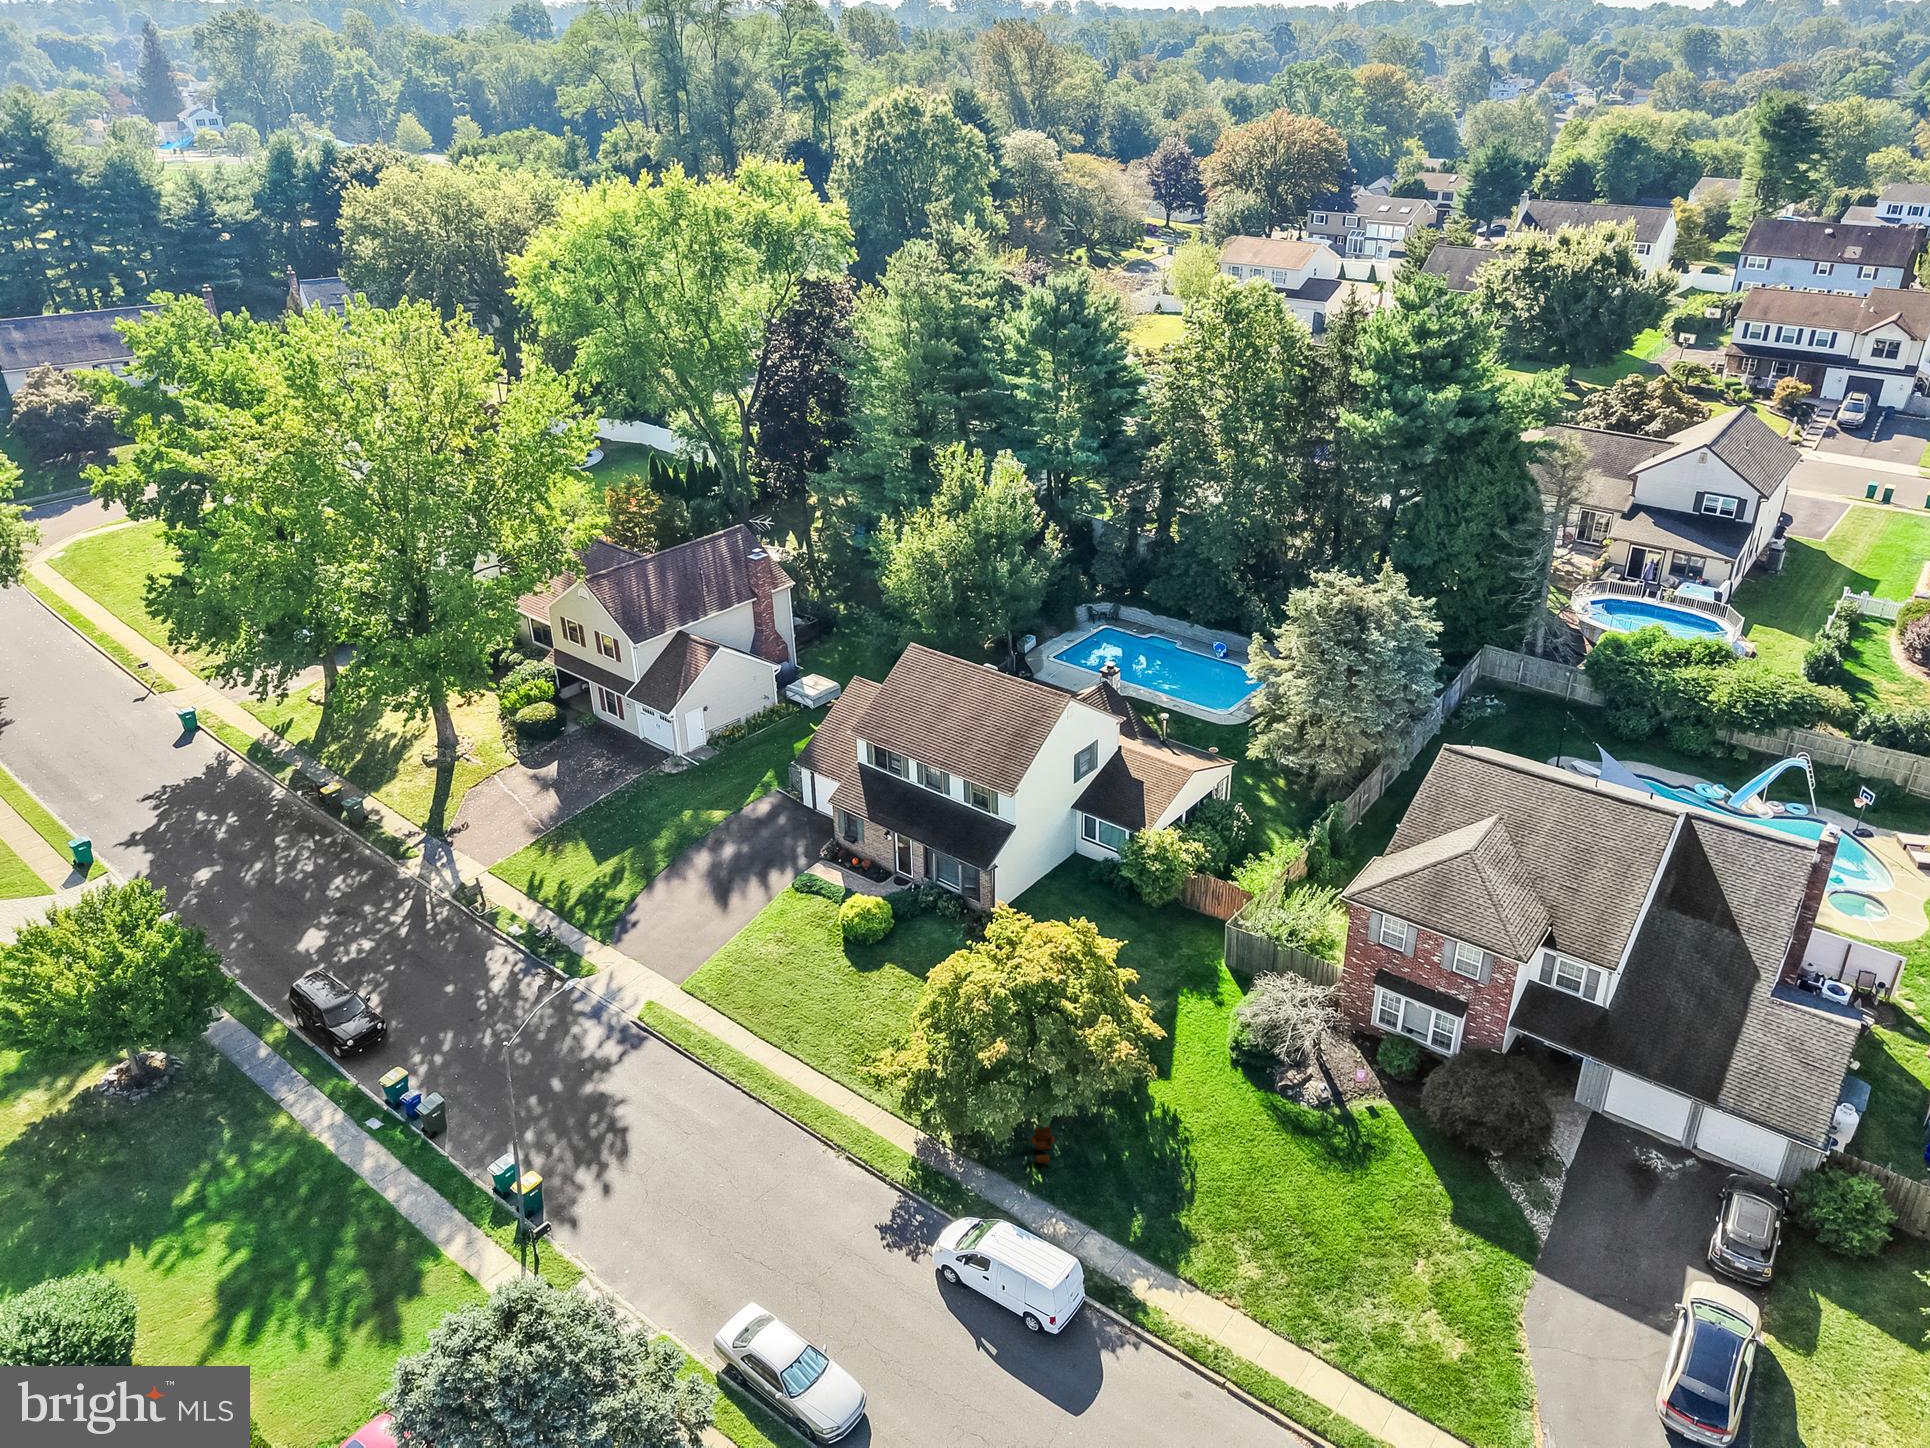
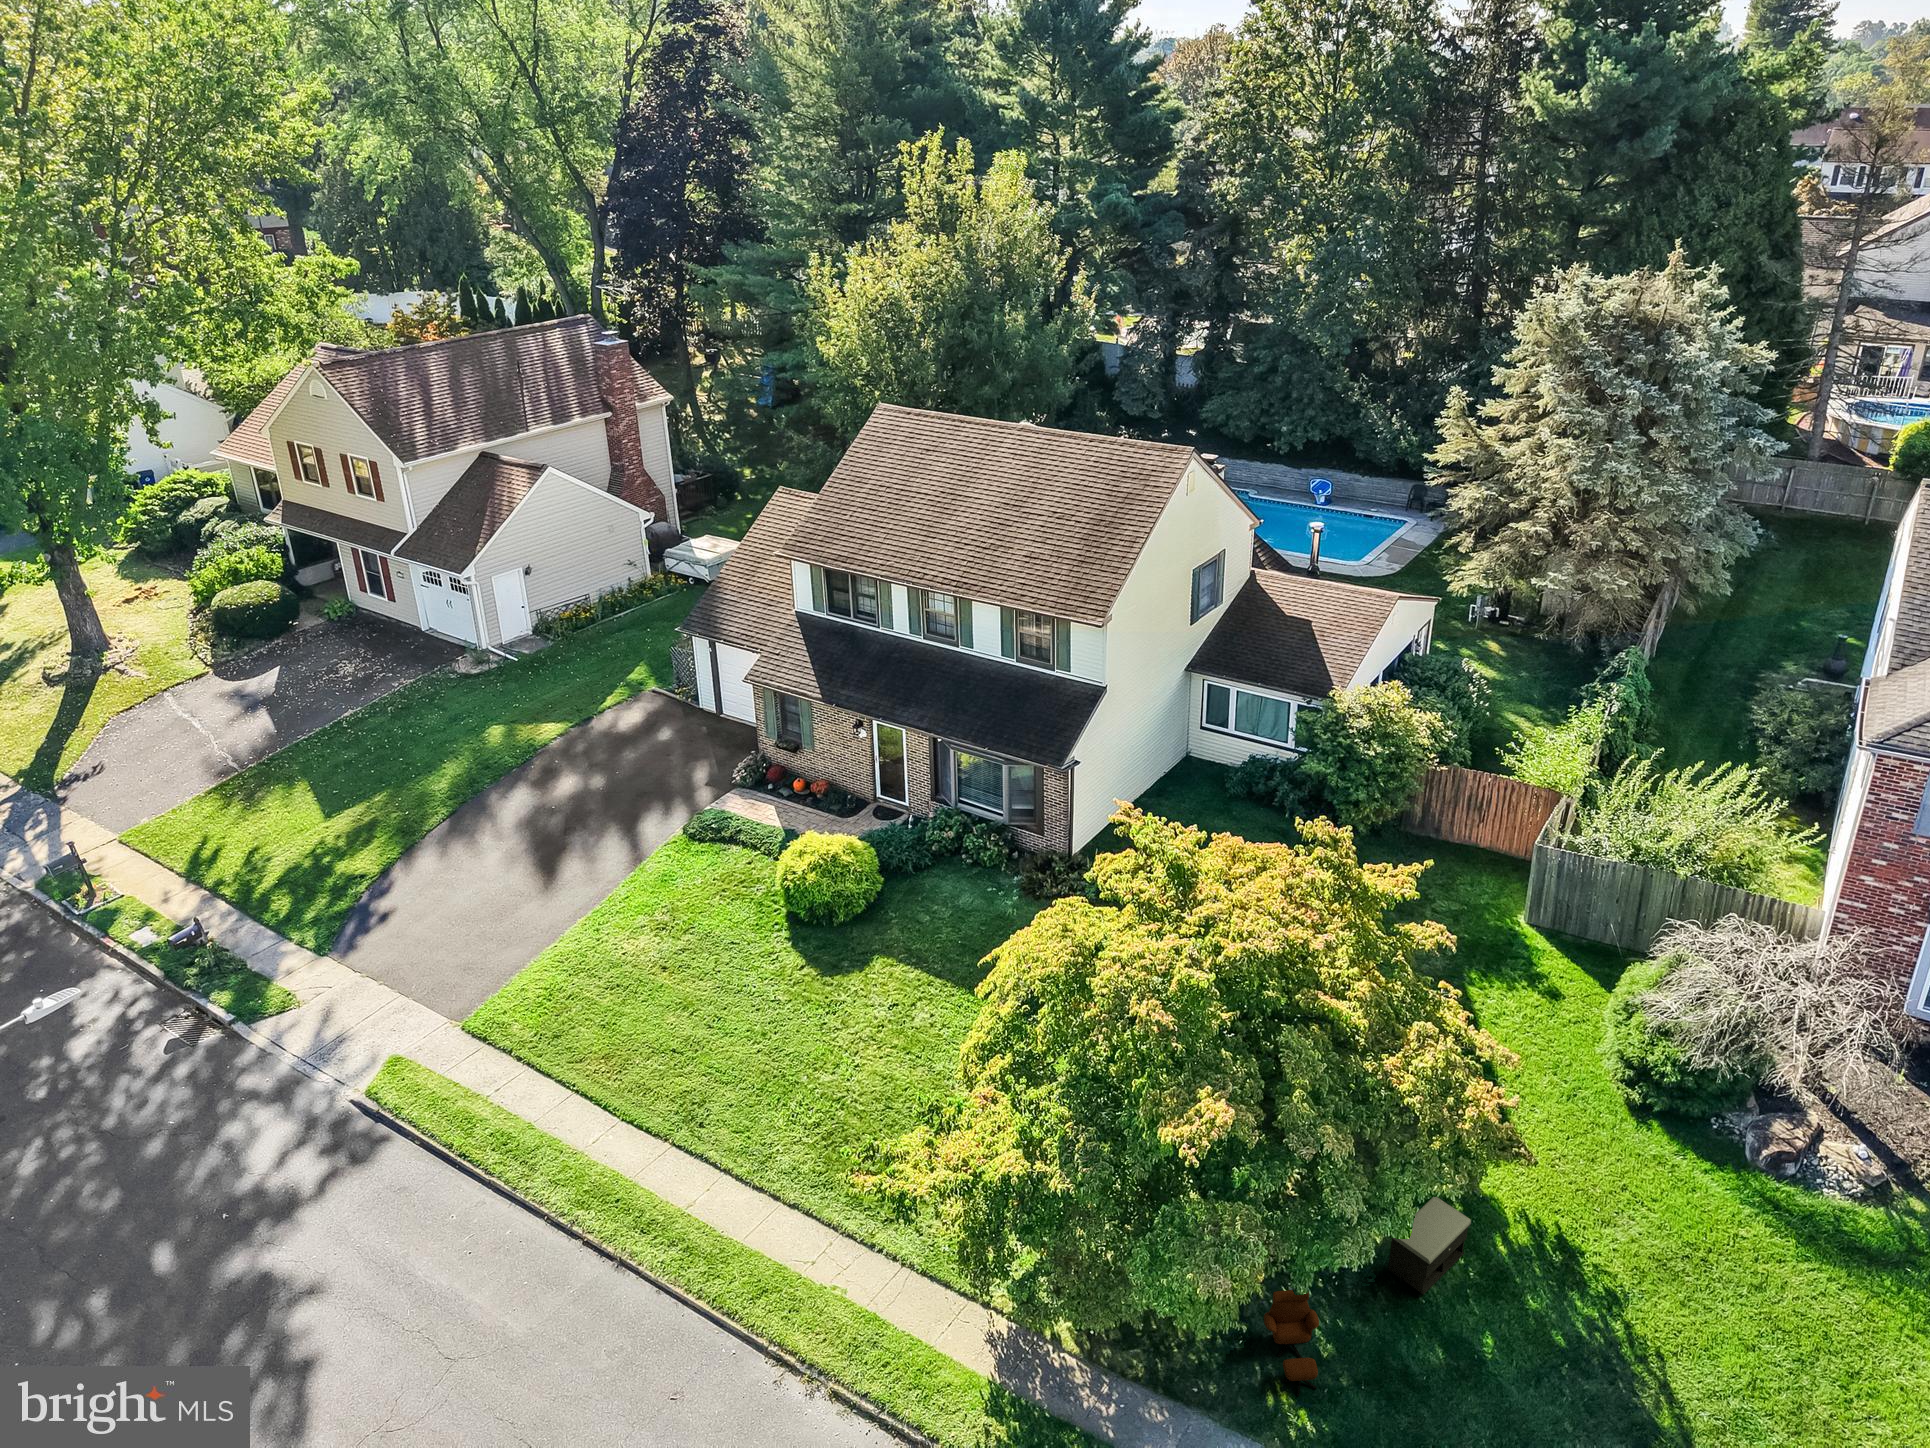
storage bench: none [1094,1094,1131,1135] -> present [1388,1197,1471,1295]

